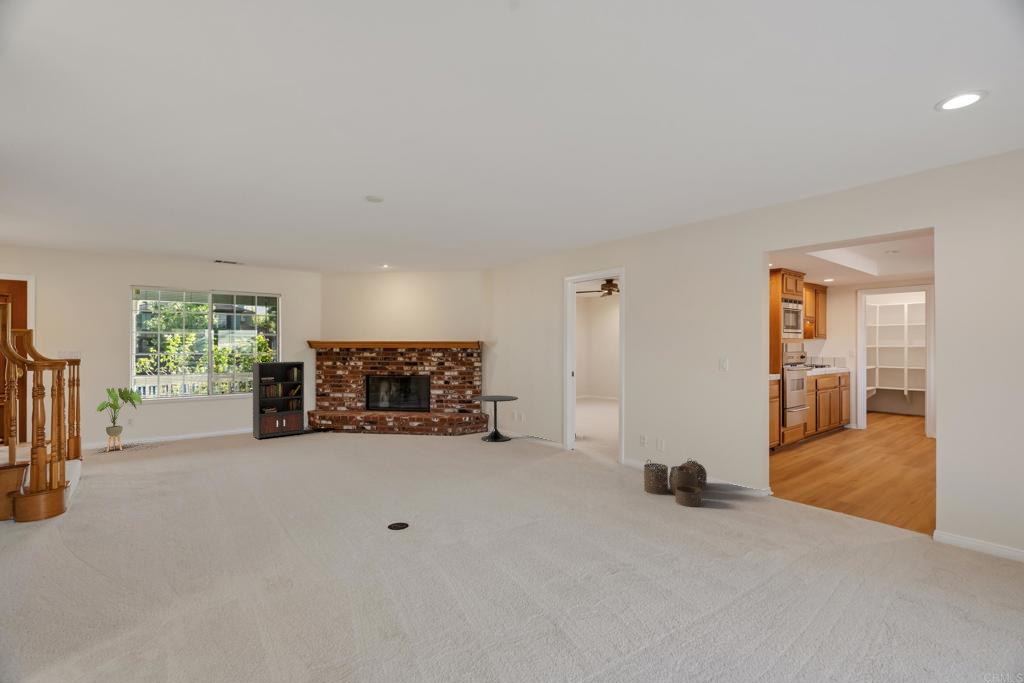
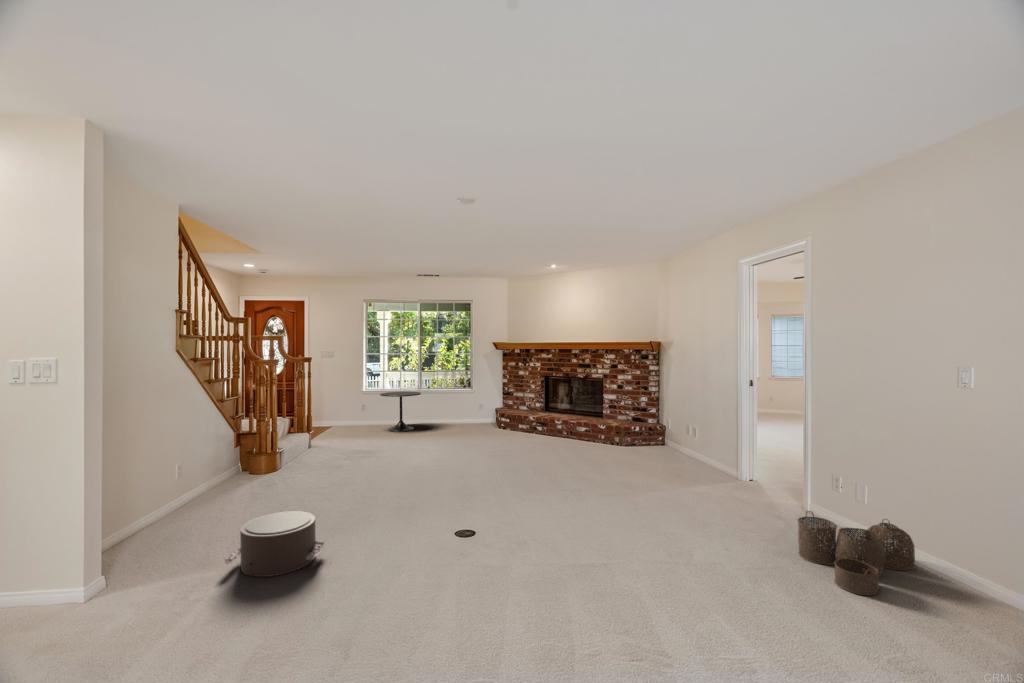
bookcase: present [253,361,305,439] -> none [444,362,492,431]
house plant: present [96,387,142,452] -> none [333,381,363,431]
side table: present [473,395,518,442] -> present [380,392,421,432]
pouf: none [145,528,266,608] -> present [224,511,324,577]

